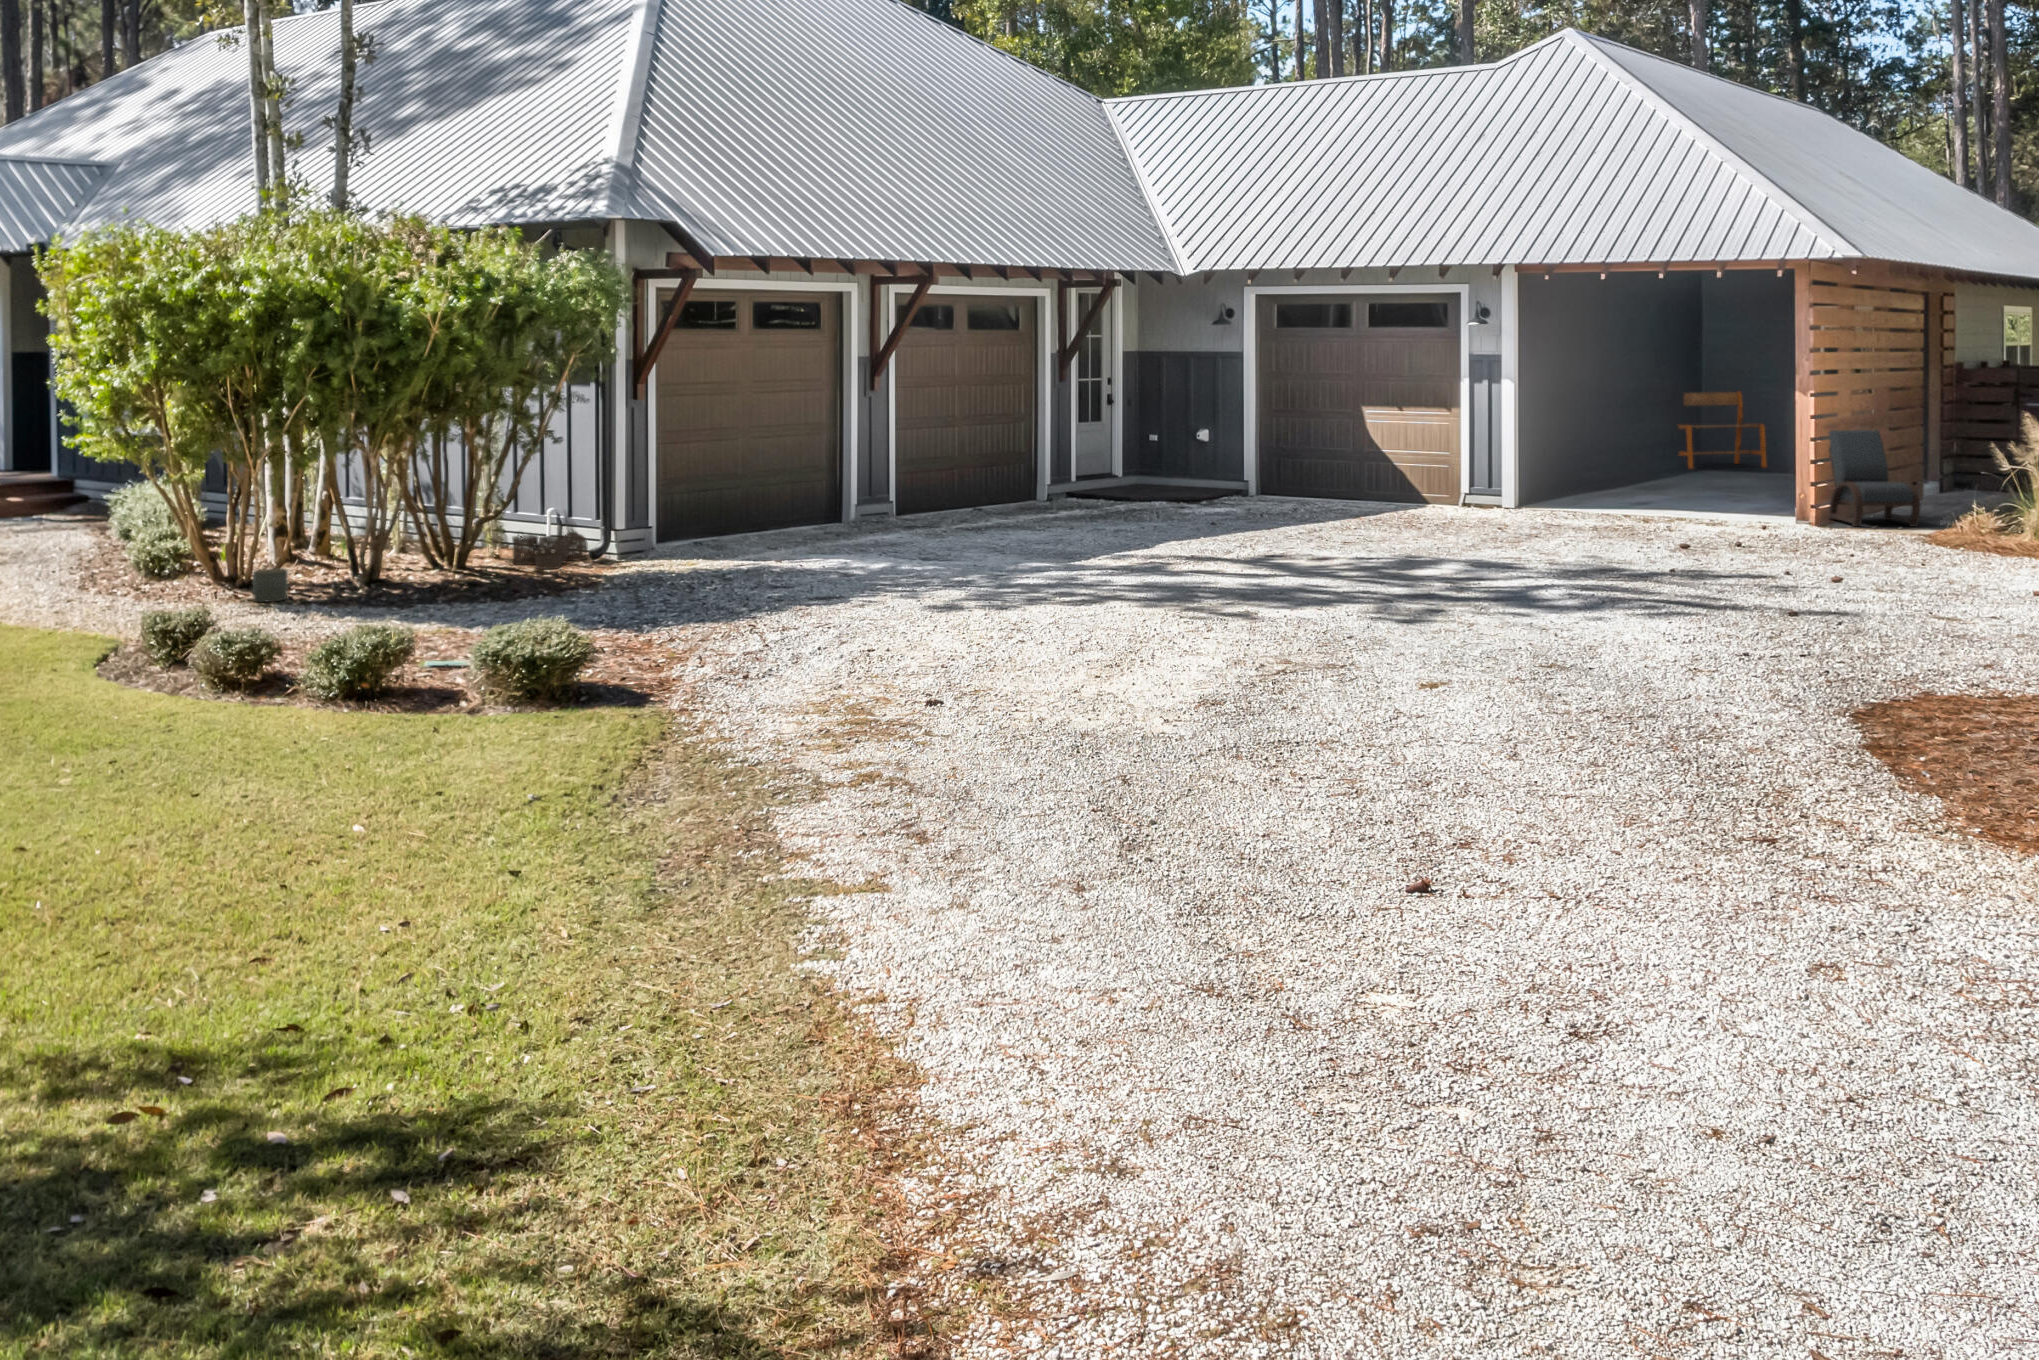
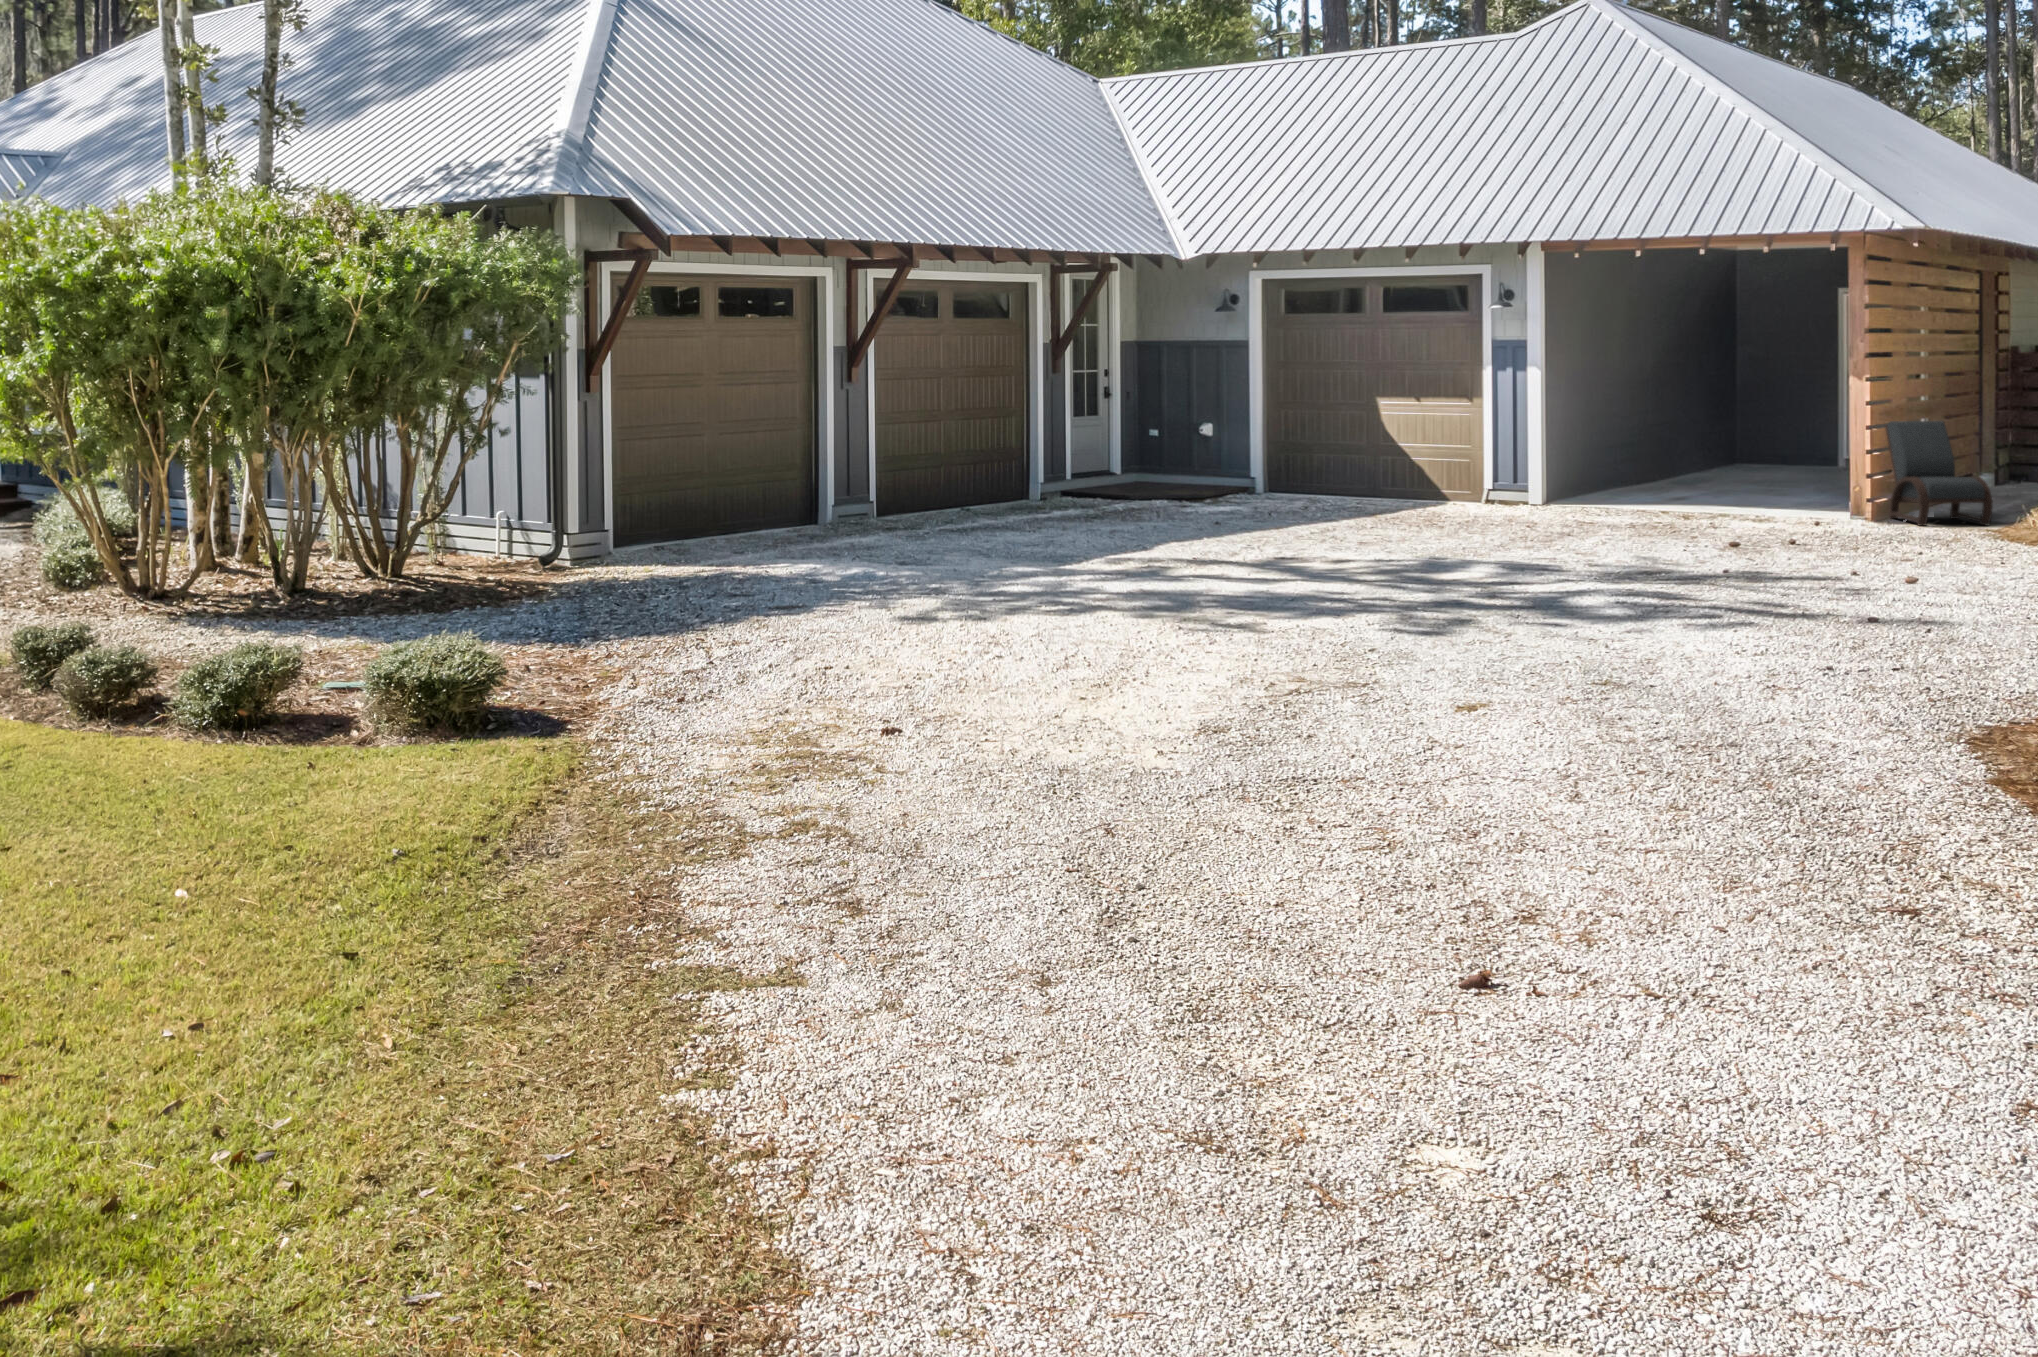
bench: present [1677,391,1766,469] -> none [1703,383,1809,465]
woven basket: present [512,531,588,569] -> none [456,533,539,577]
planter: present [253,568,288,602] -> none [164,577,203,614]

